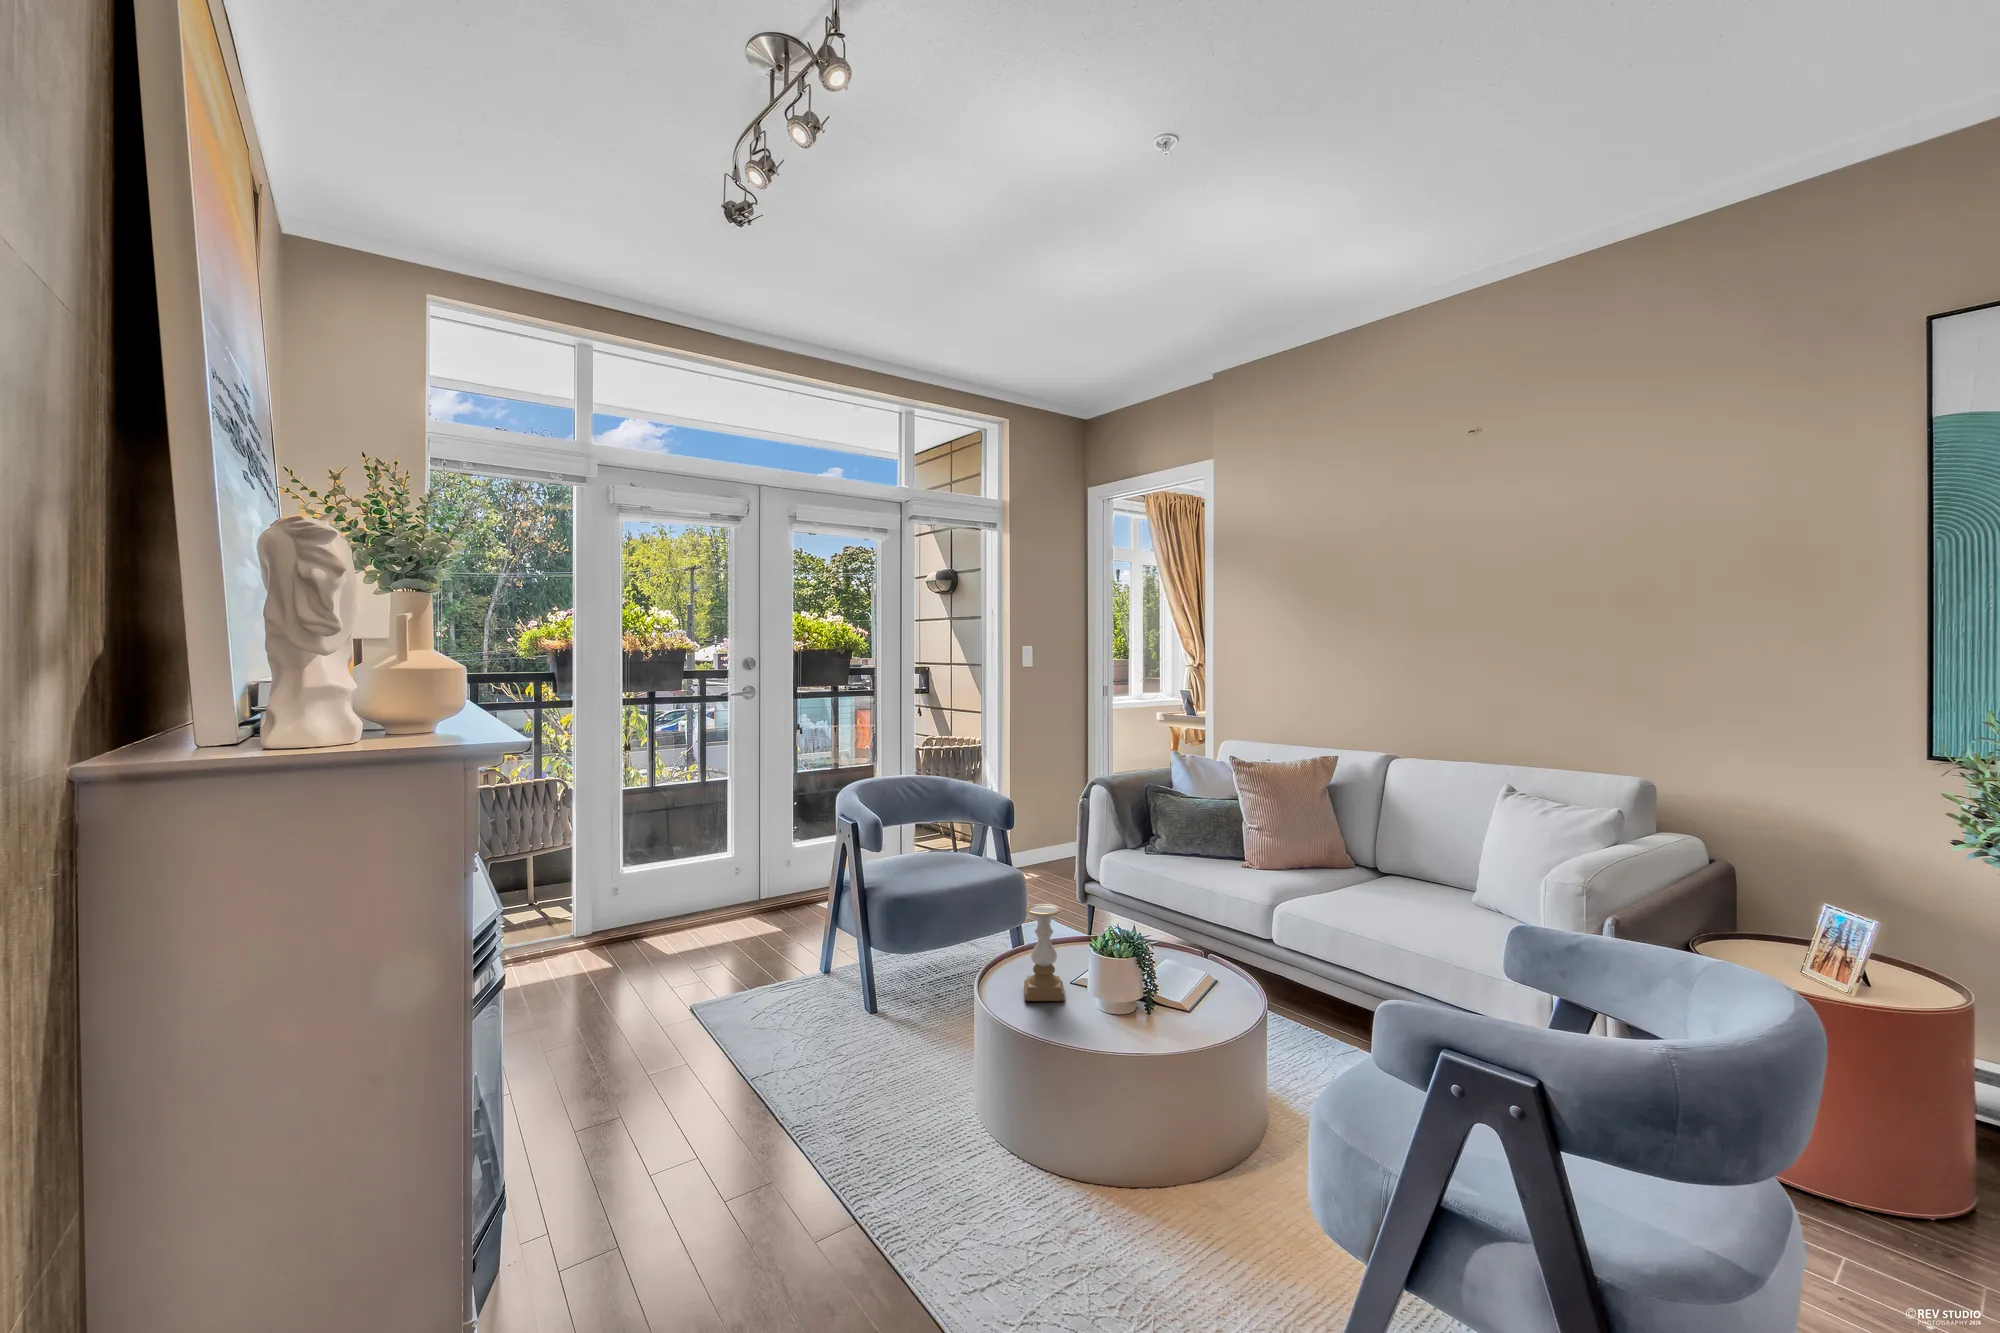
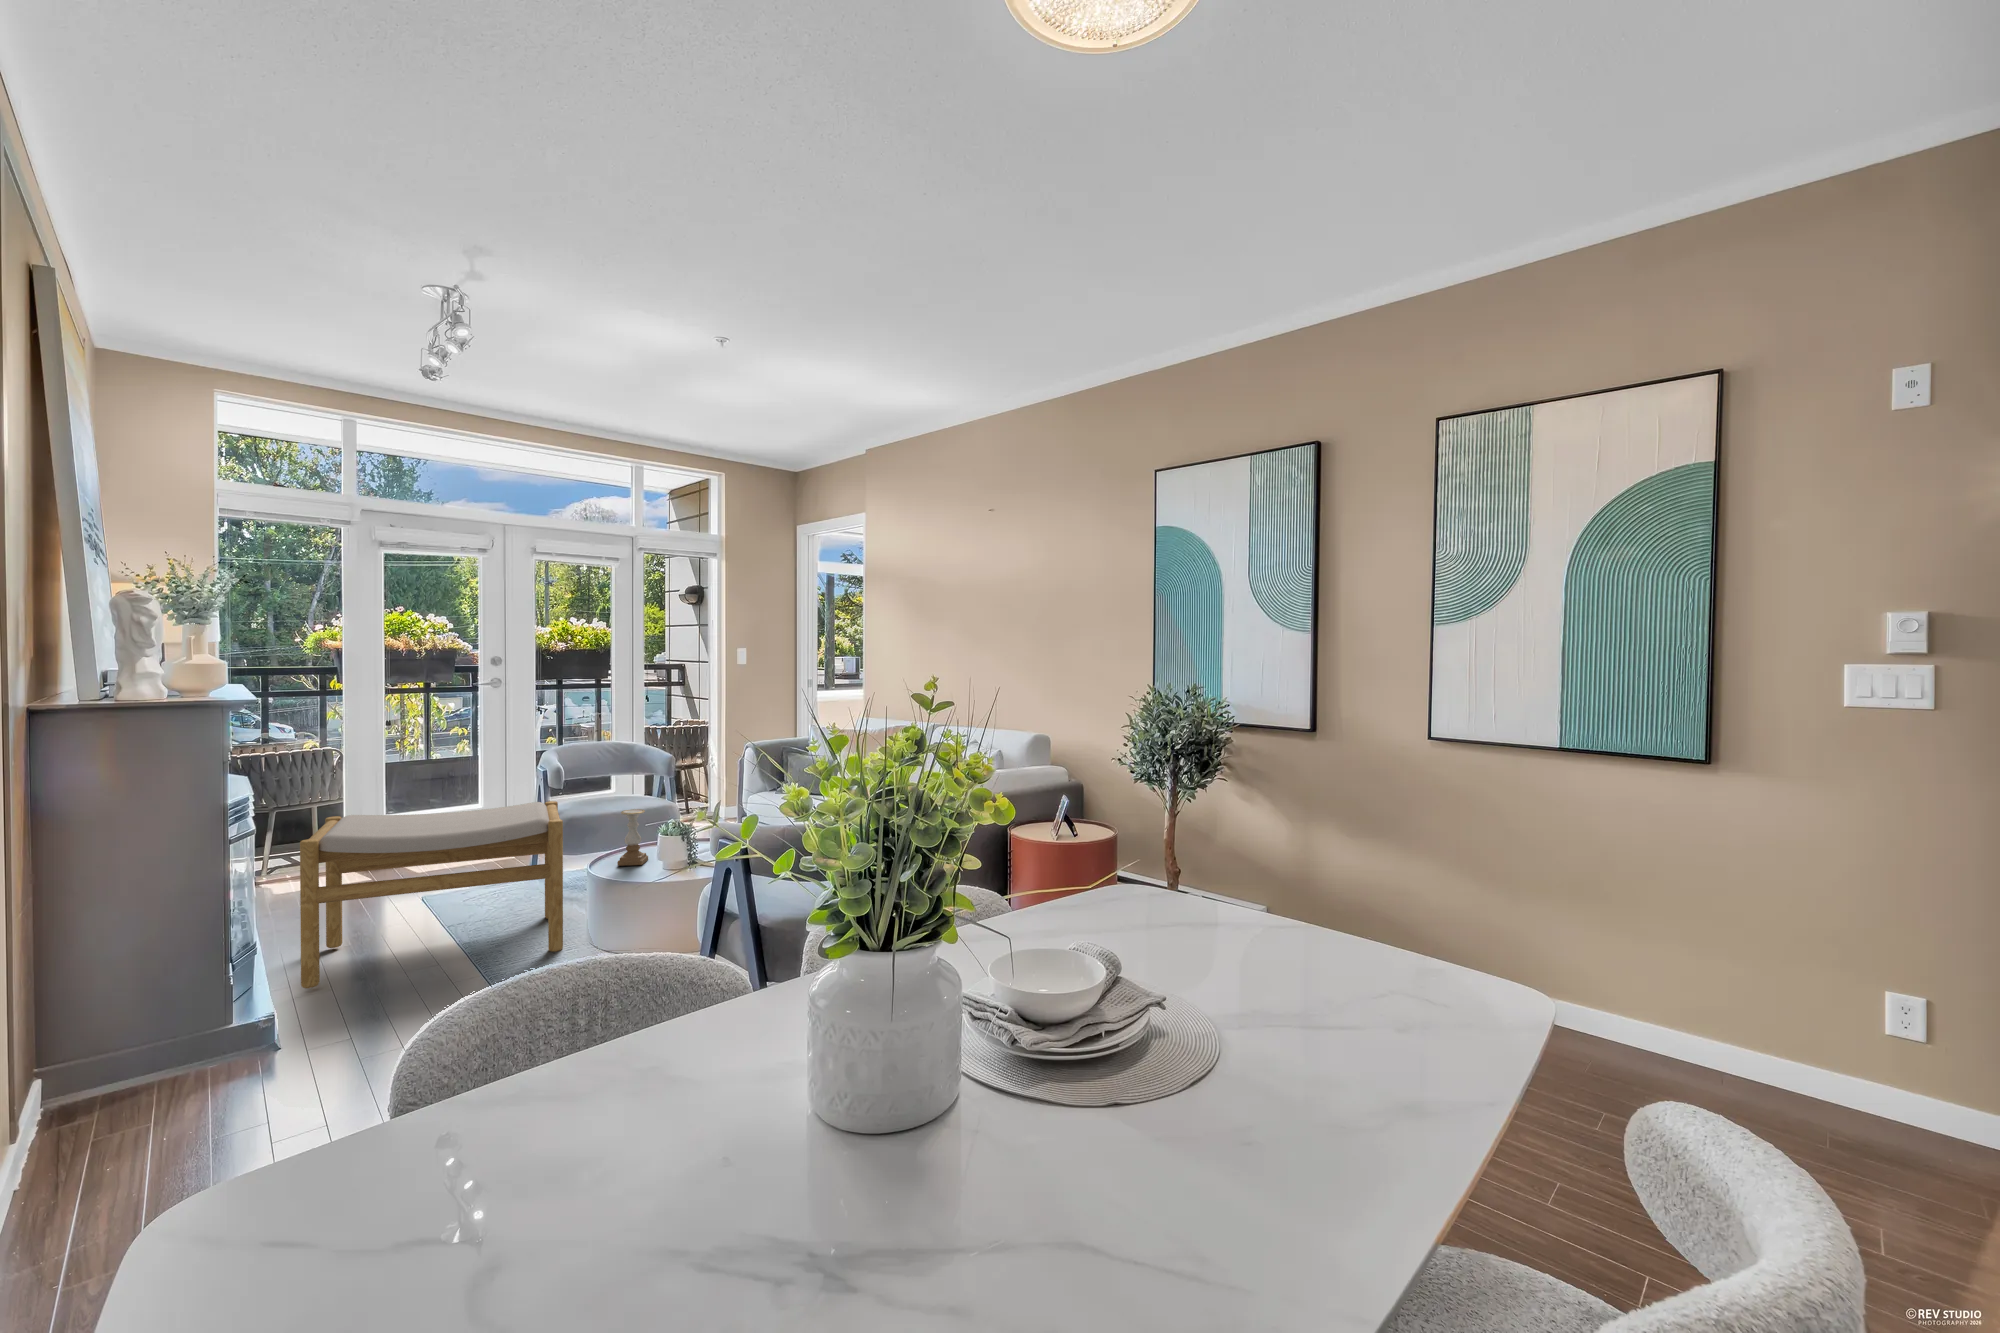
footstool: none [567,881,956,1234] -> present [300,801,563,988]

